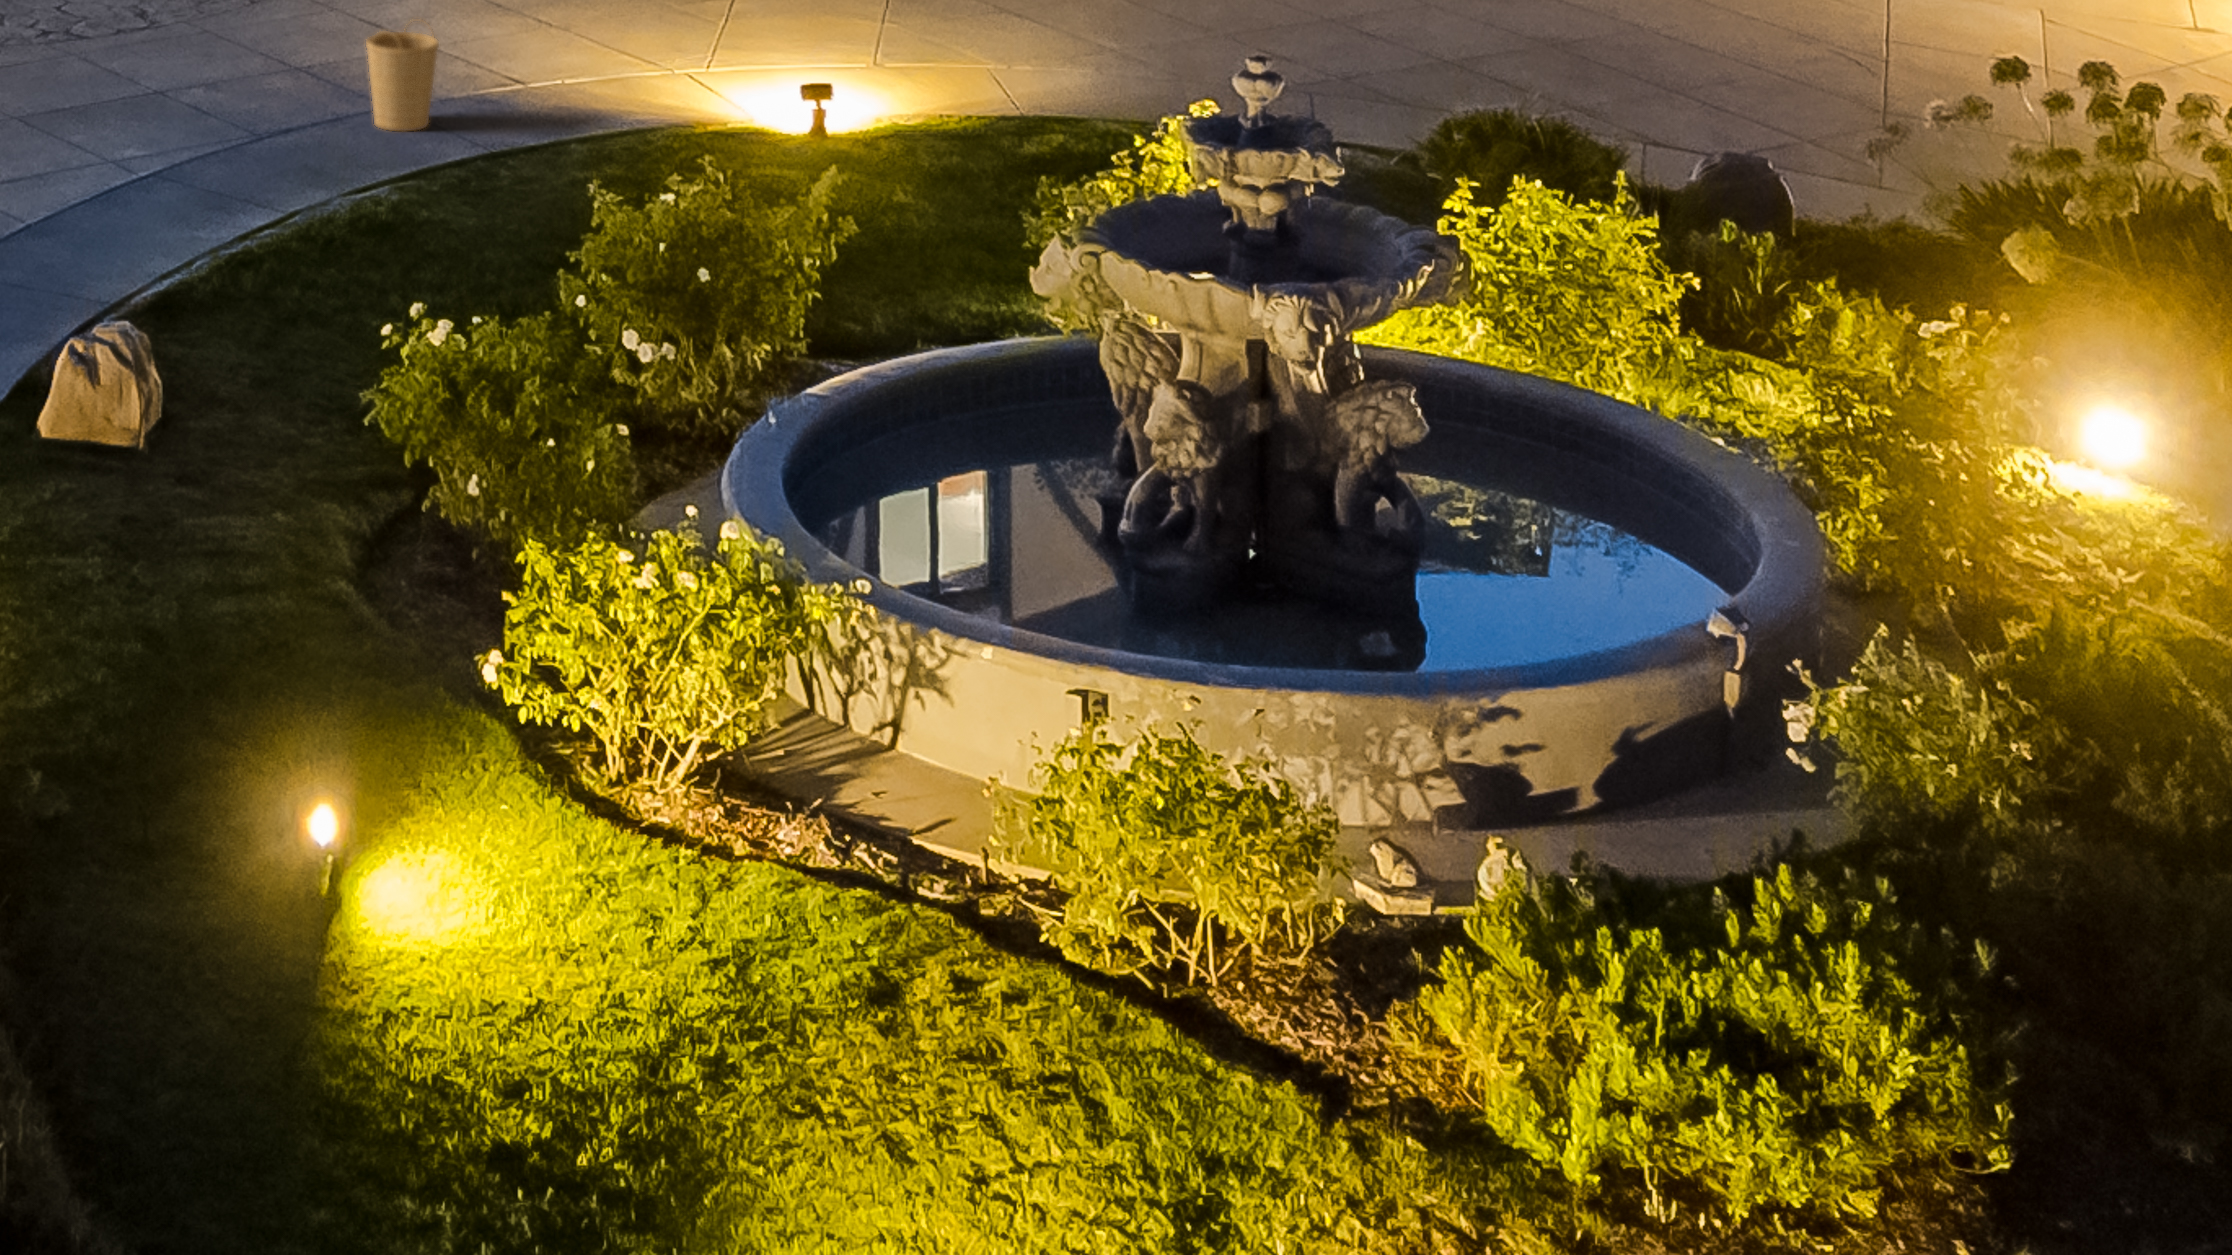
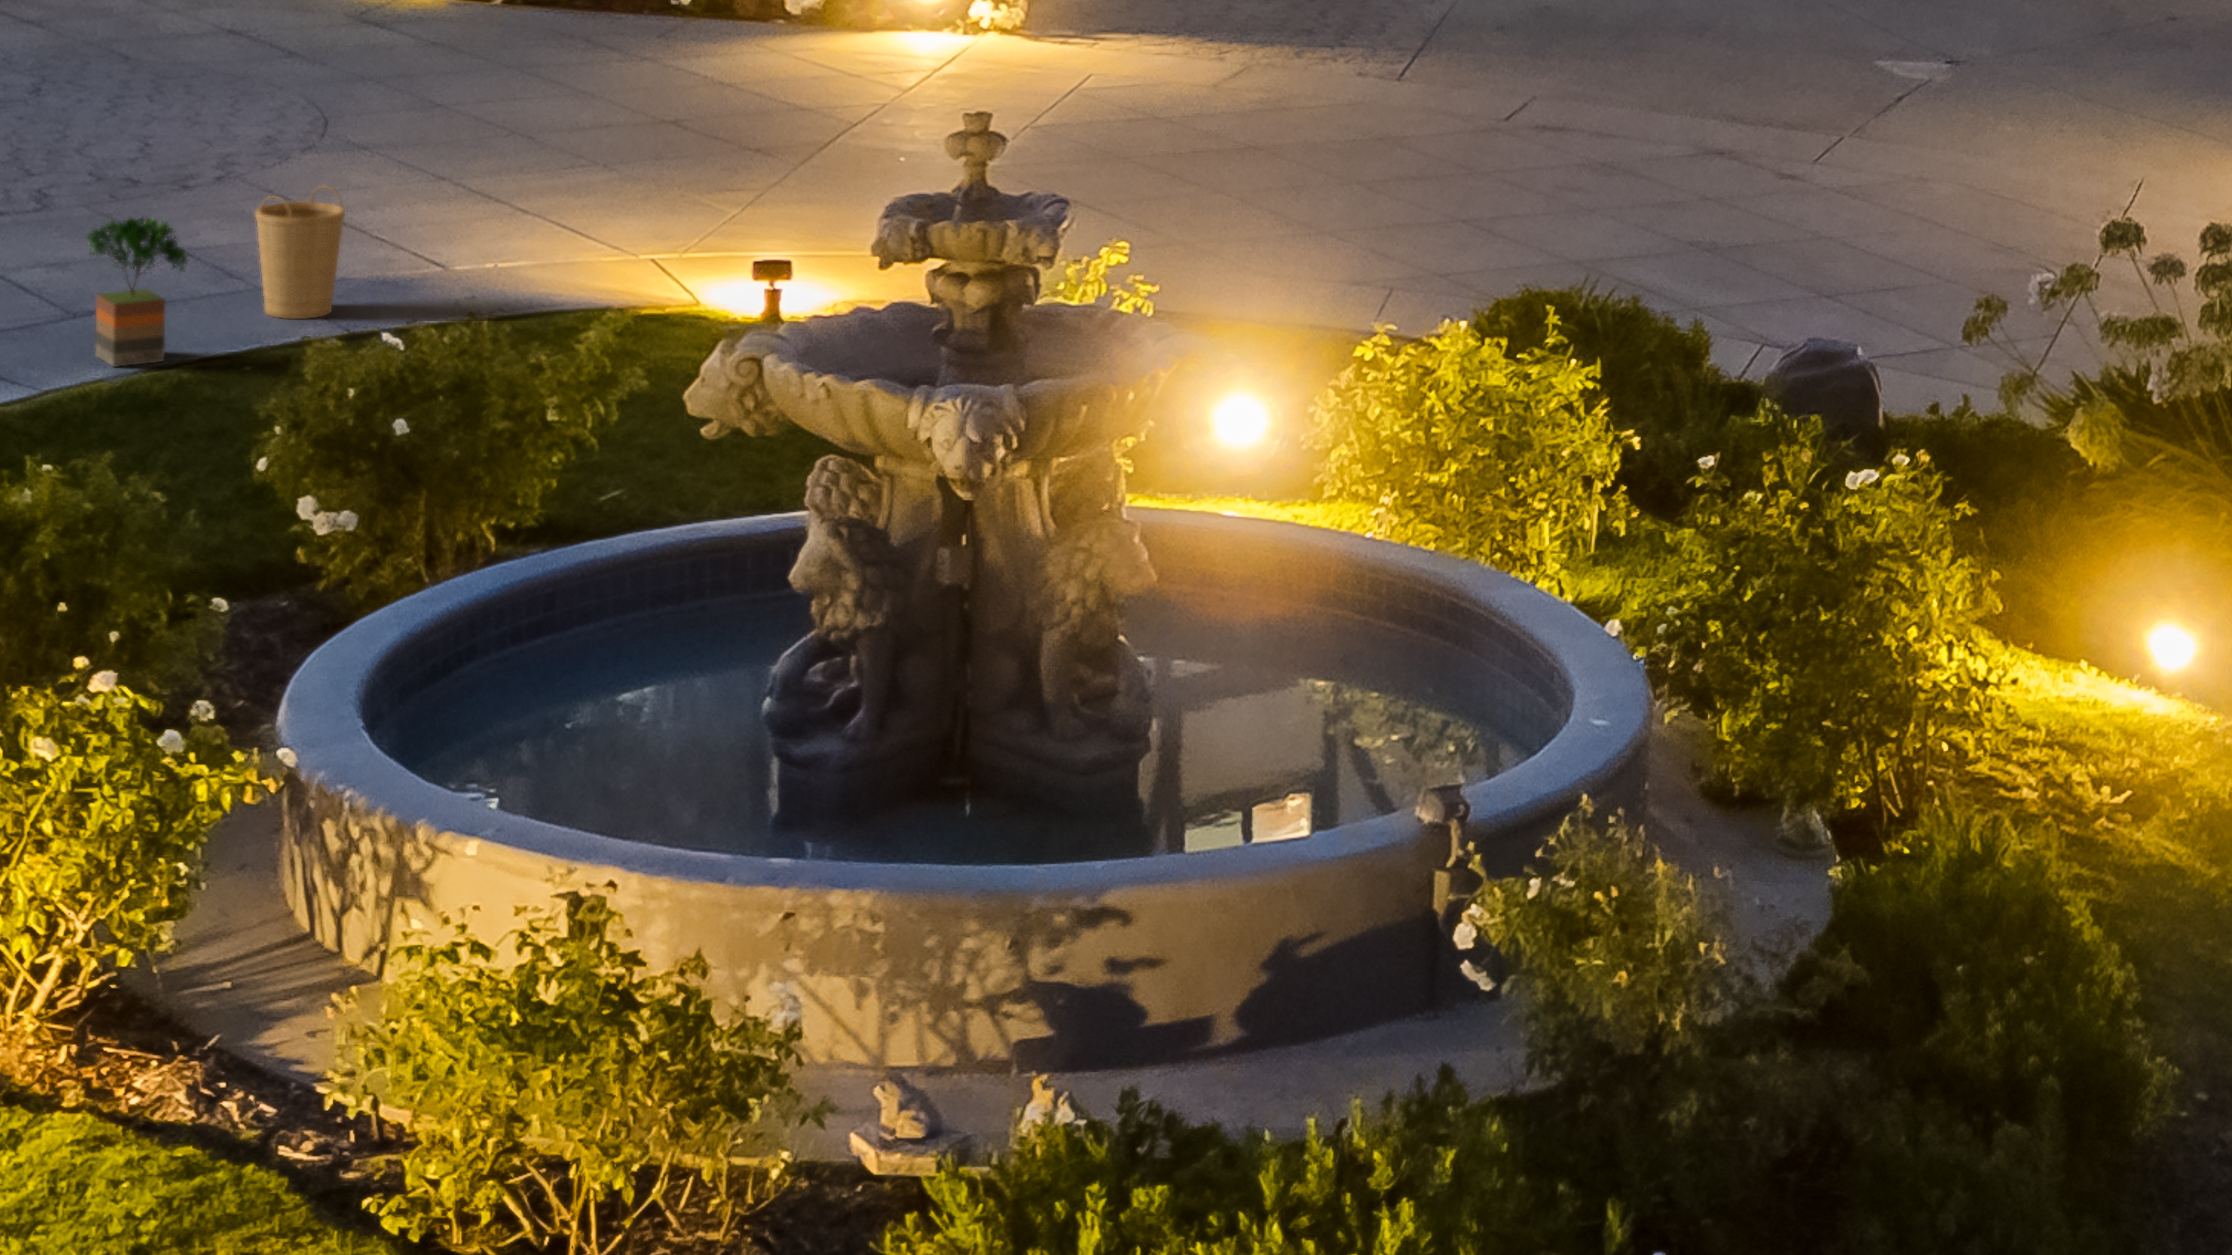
potted tree: none [259,56,349,183] -> present [86,217,189,367]

